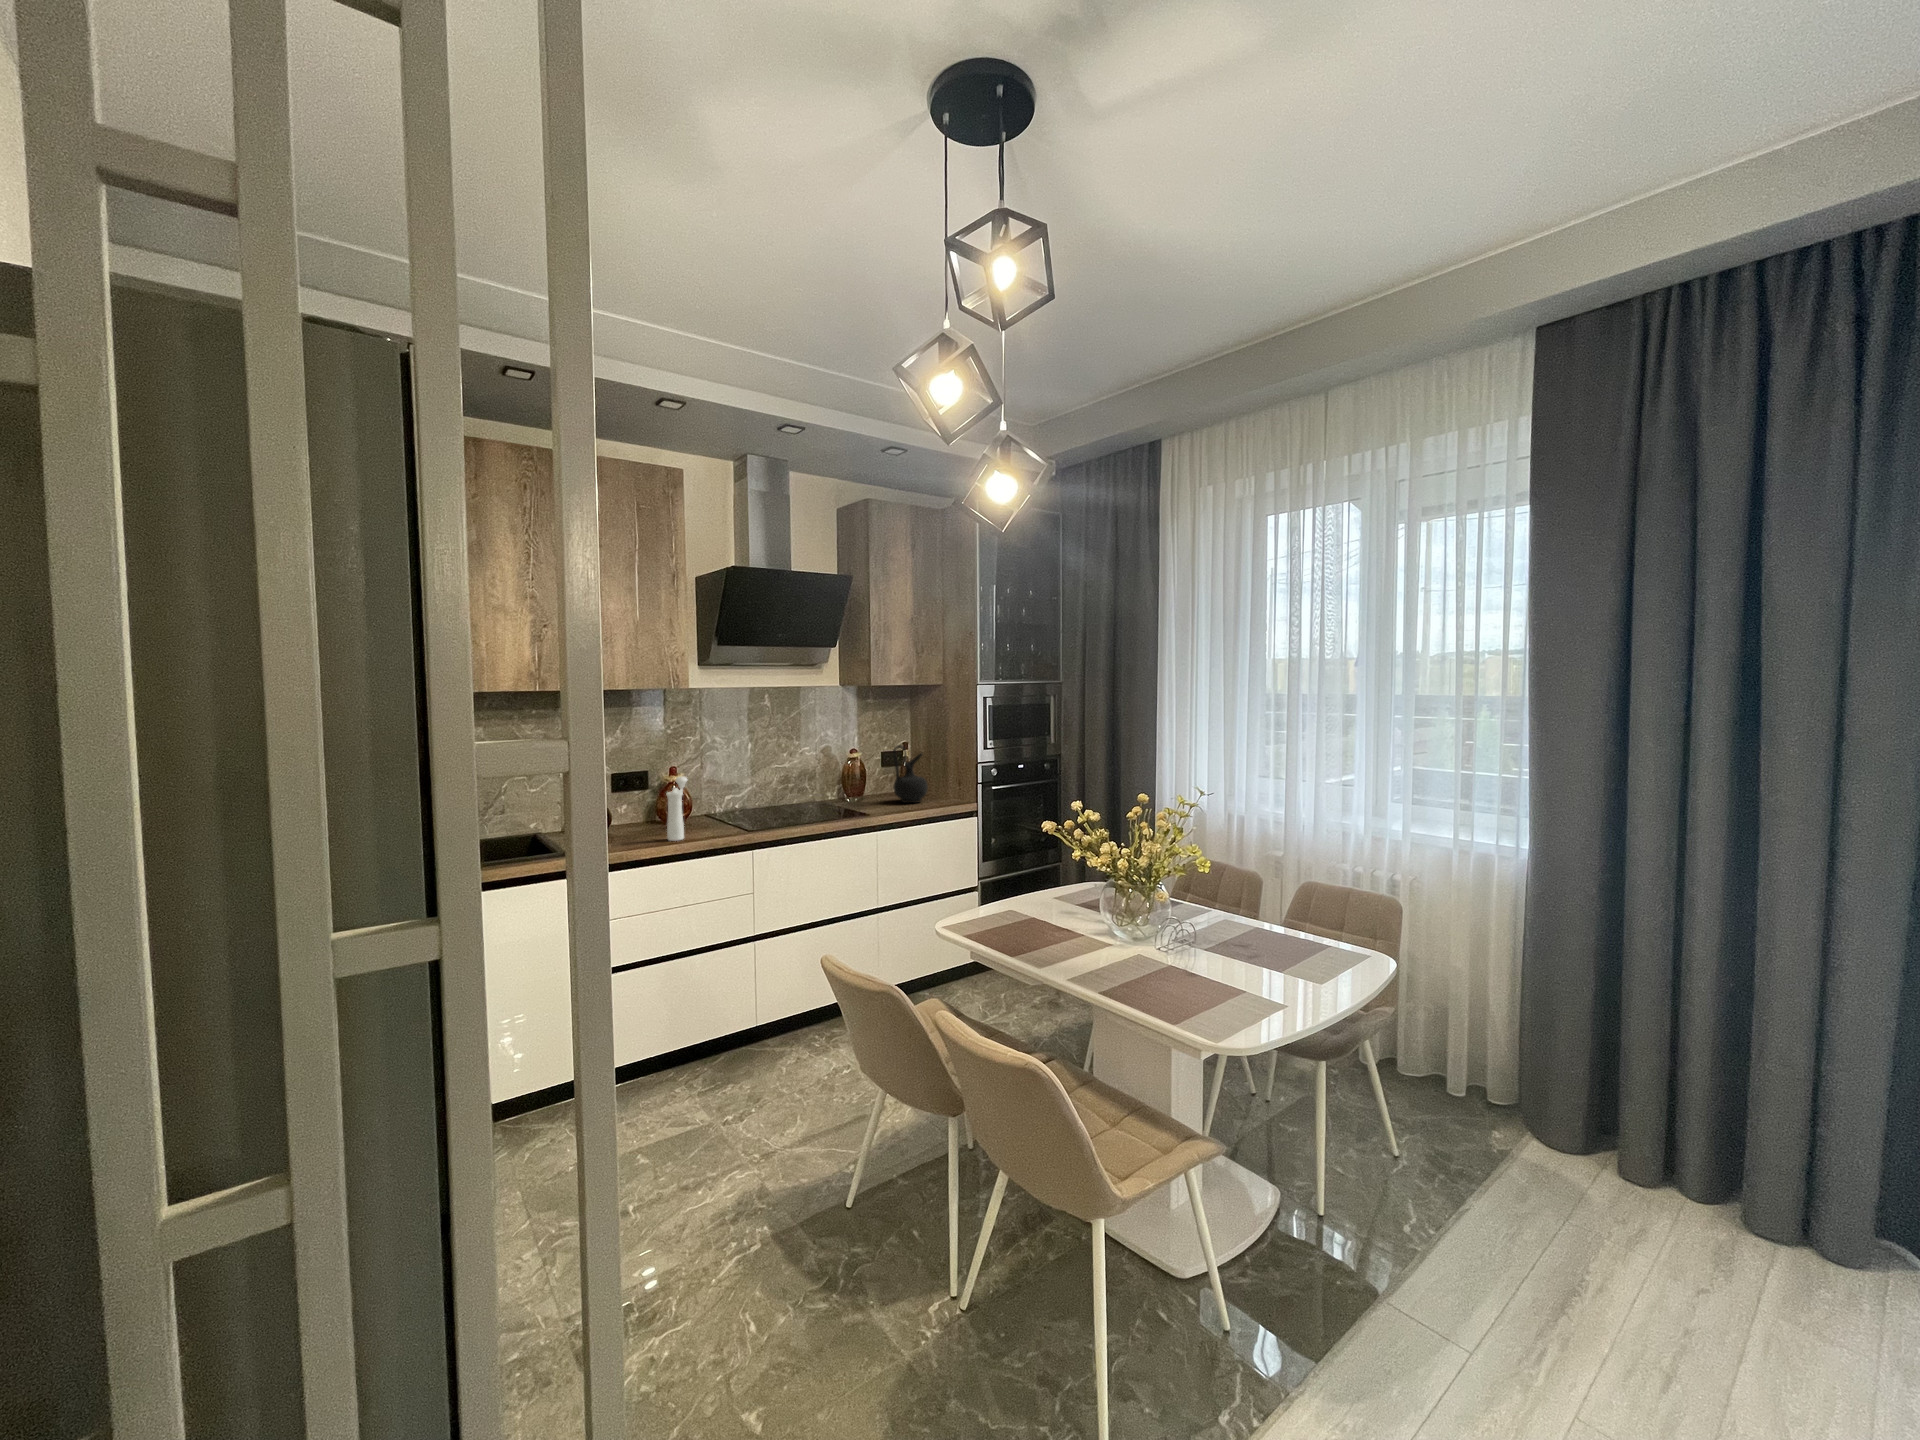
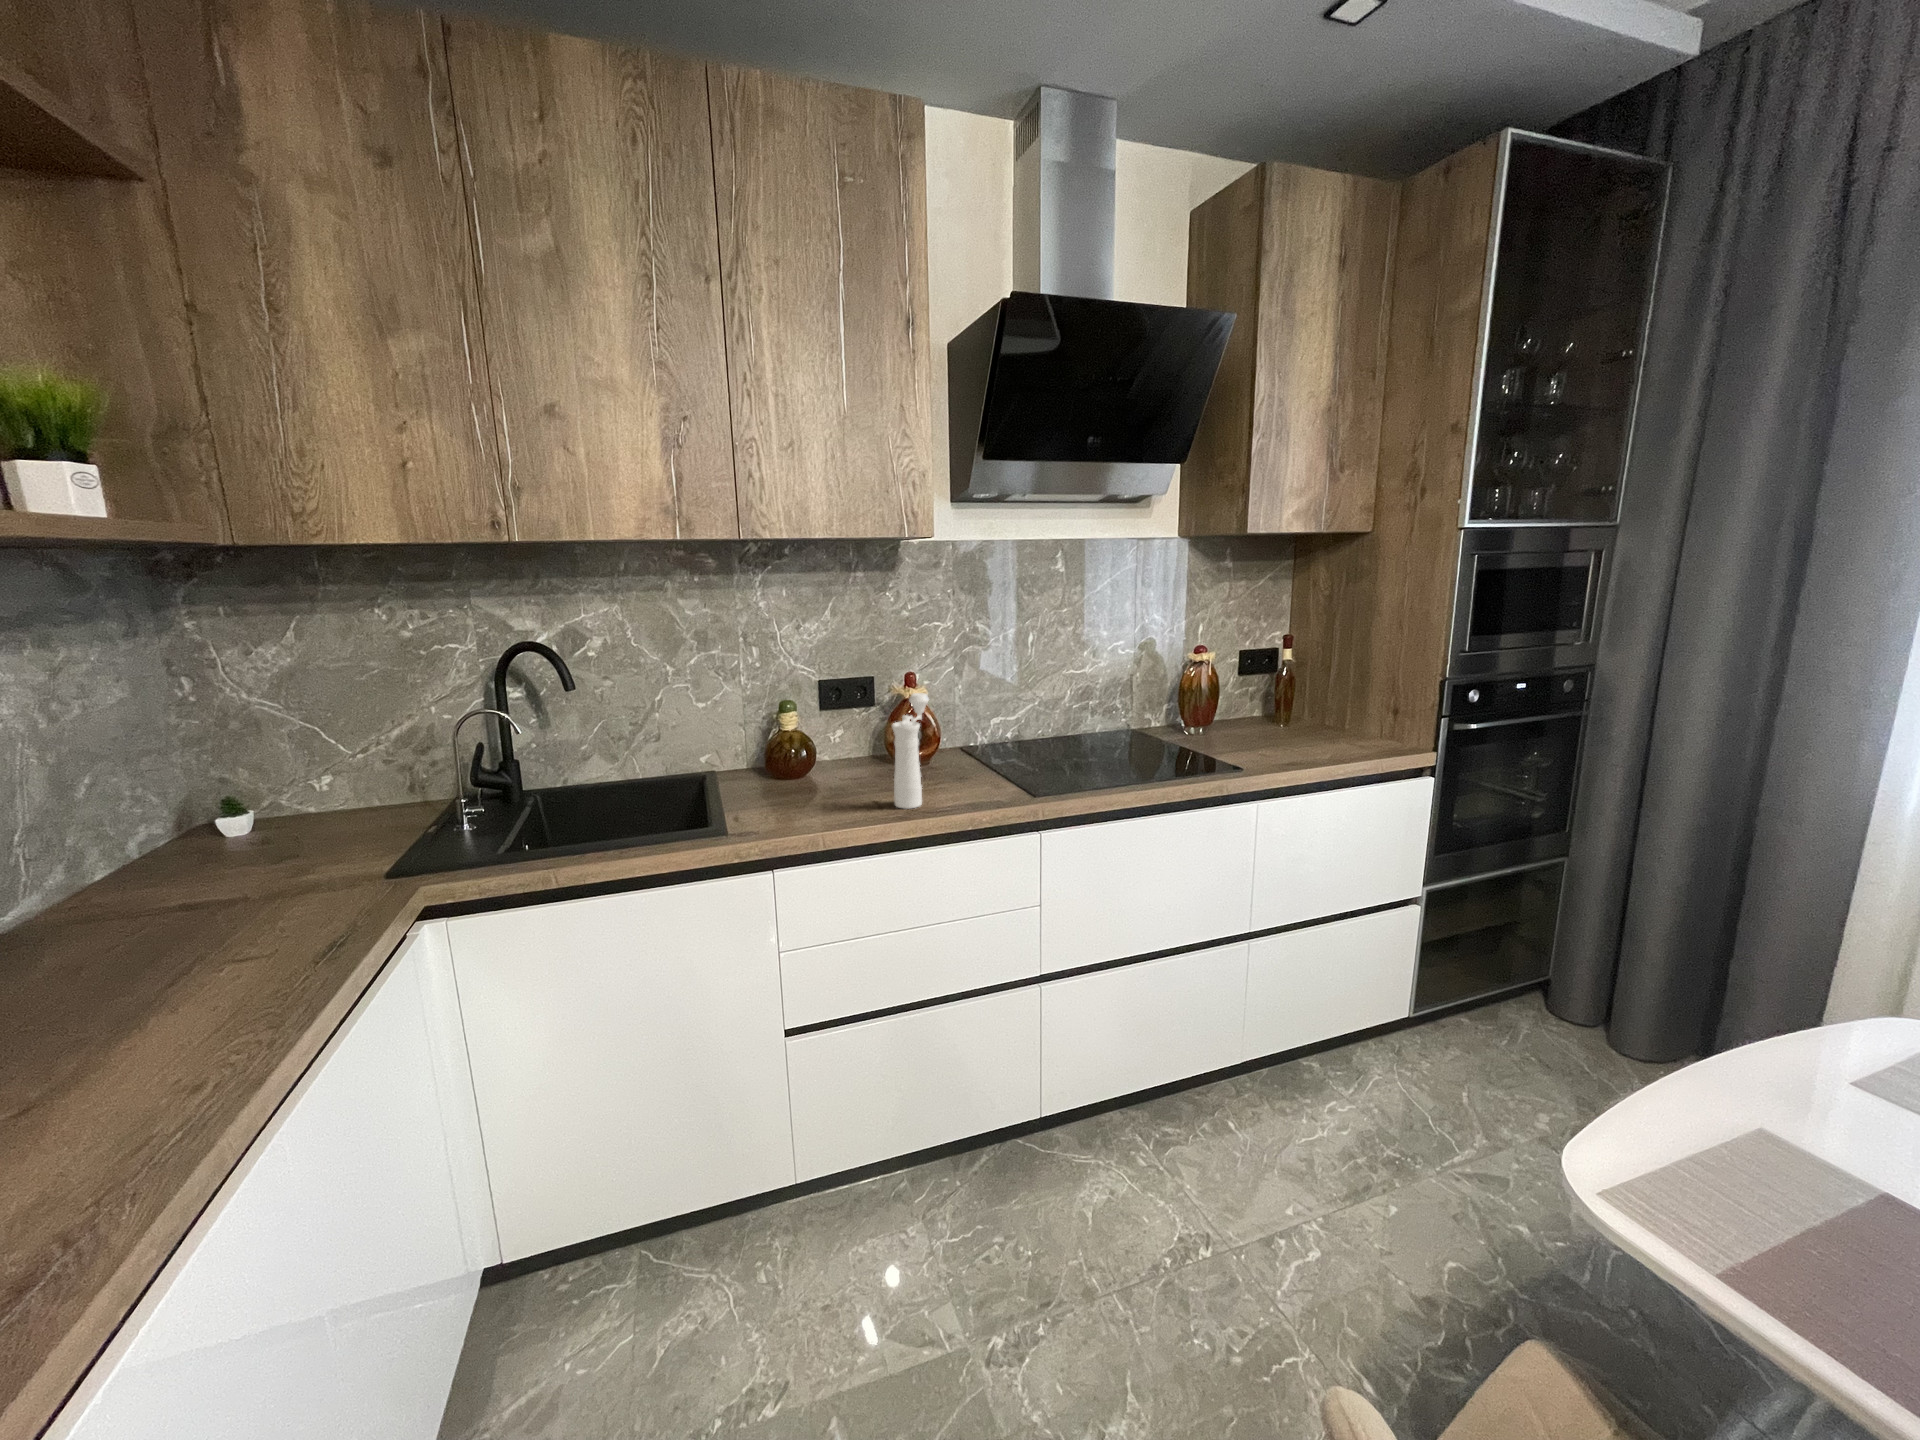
ceramic jug: present [893,745,928,803] -> none [1269,642,1334,744]

